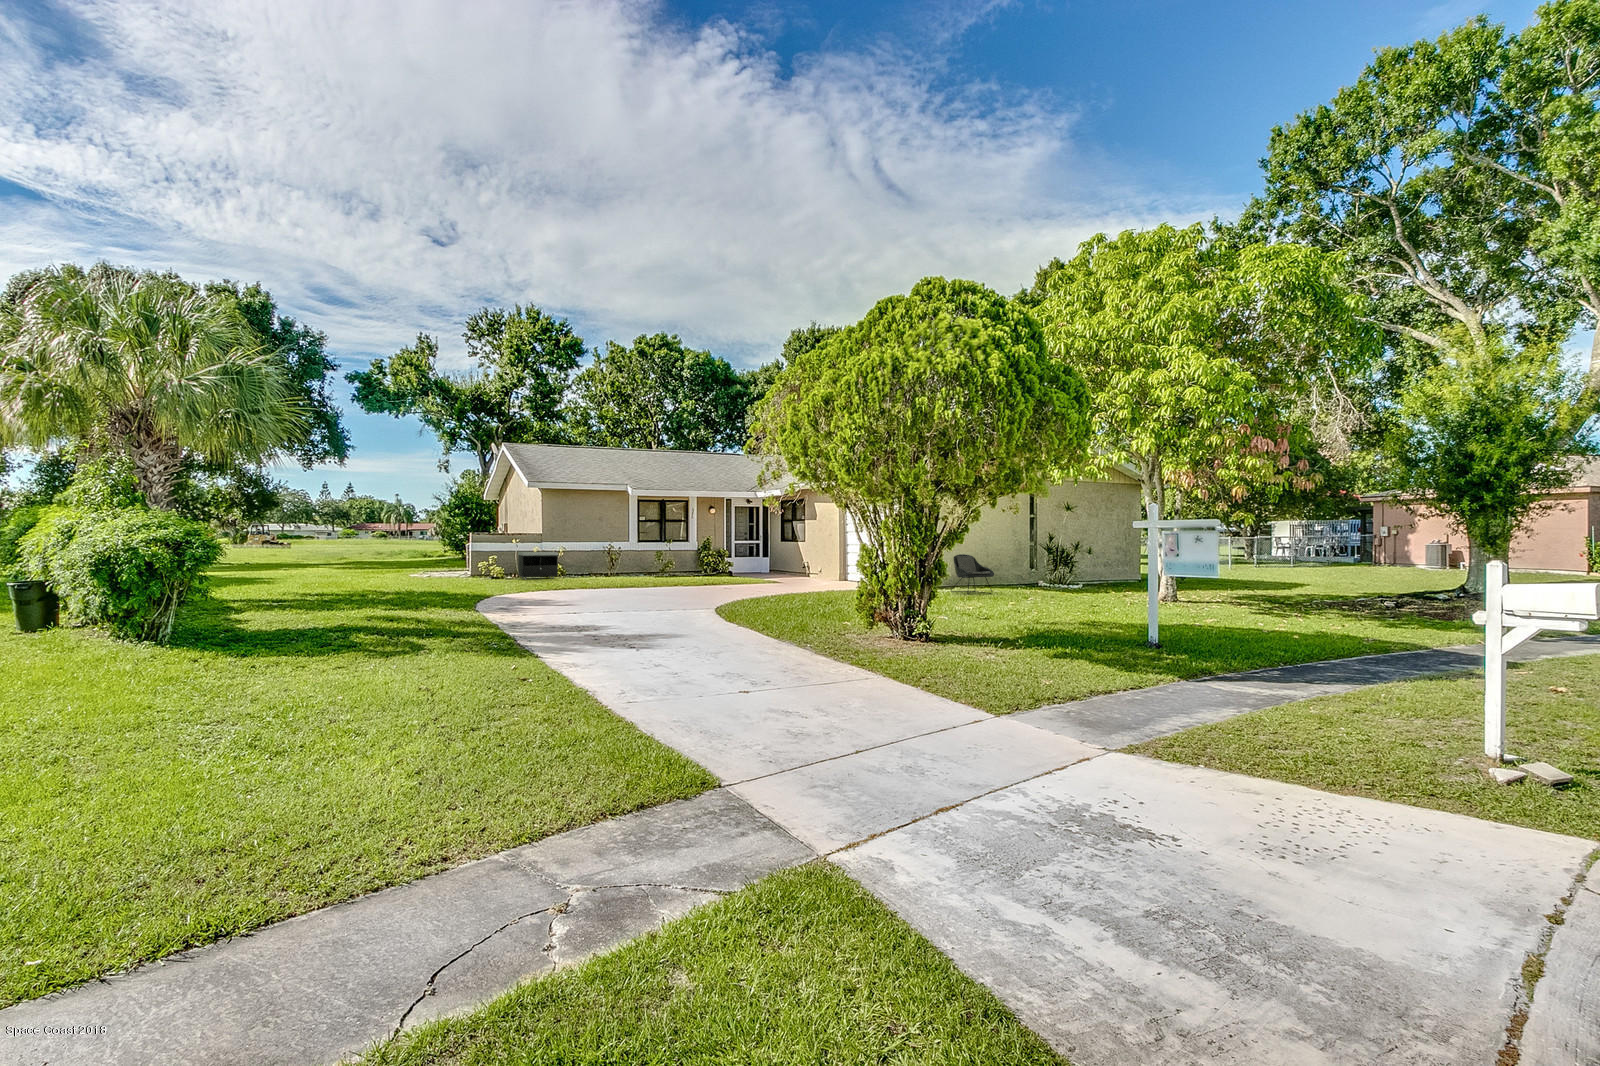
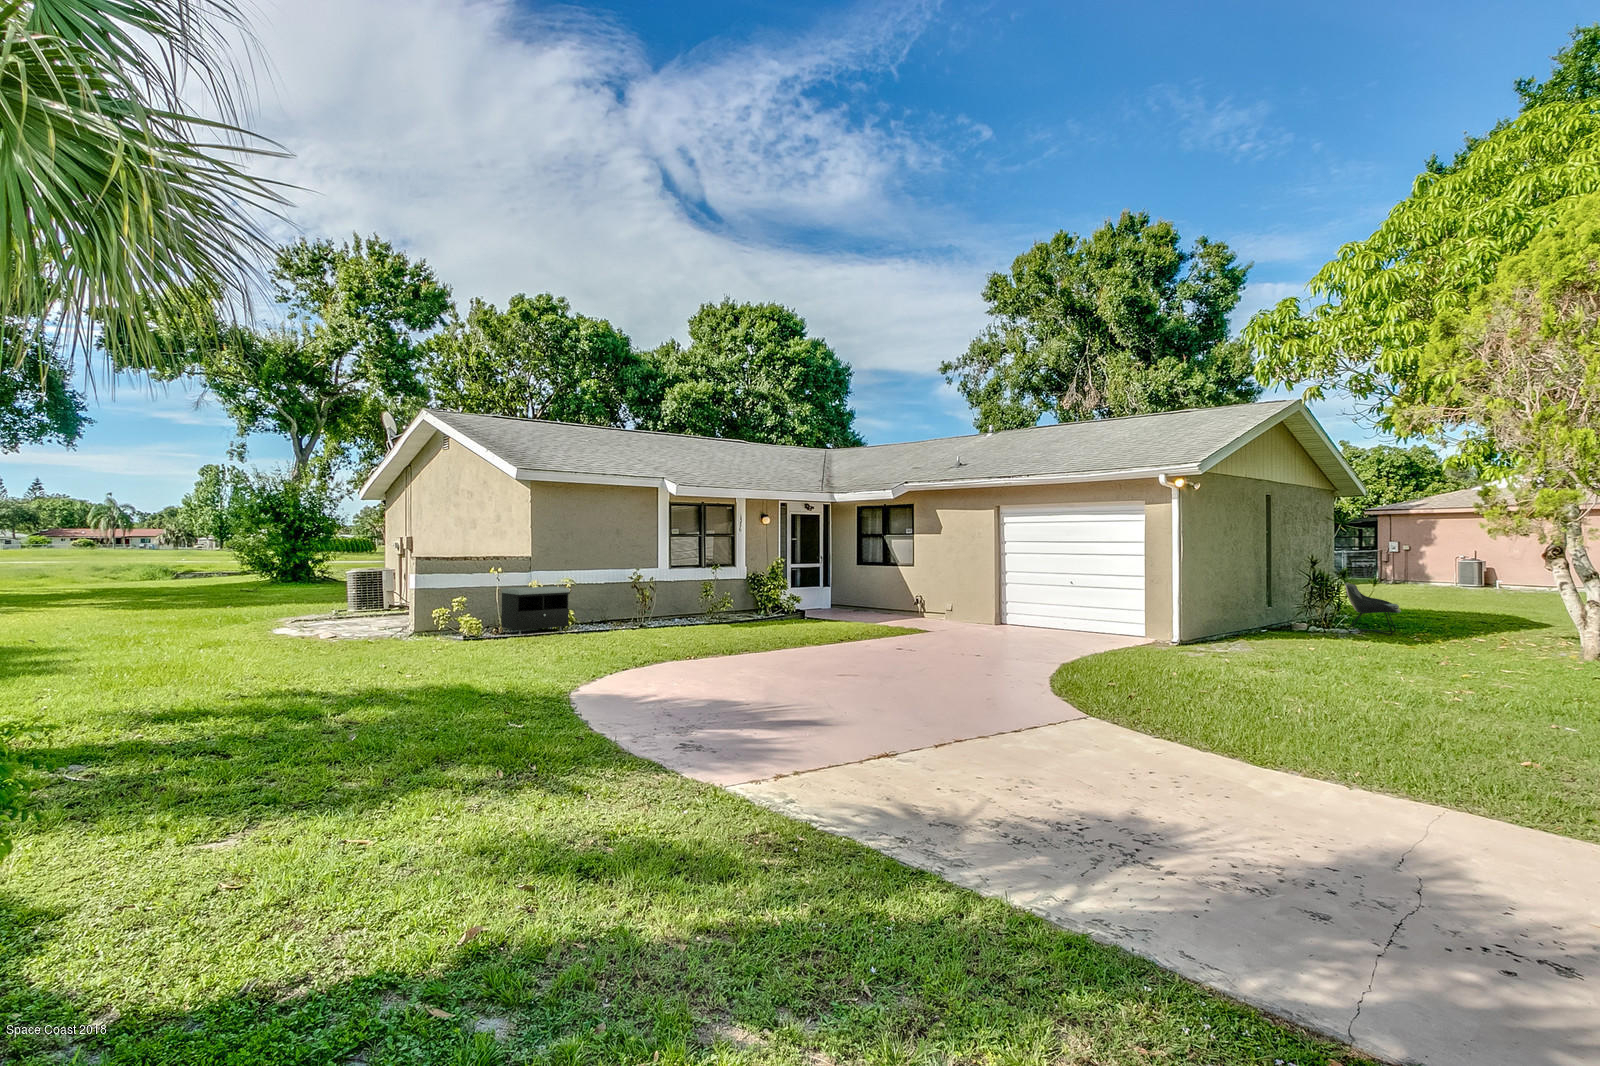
lounge chair: present [951,554,994,594] -> present [1345,582,1401,636]

